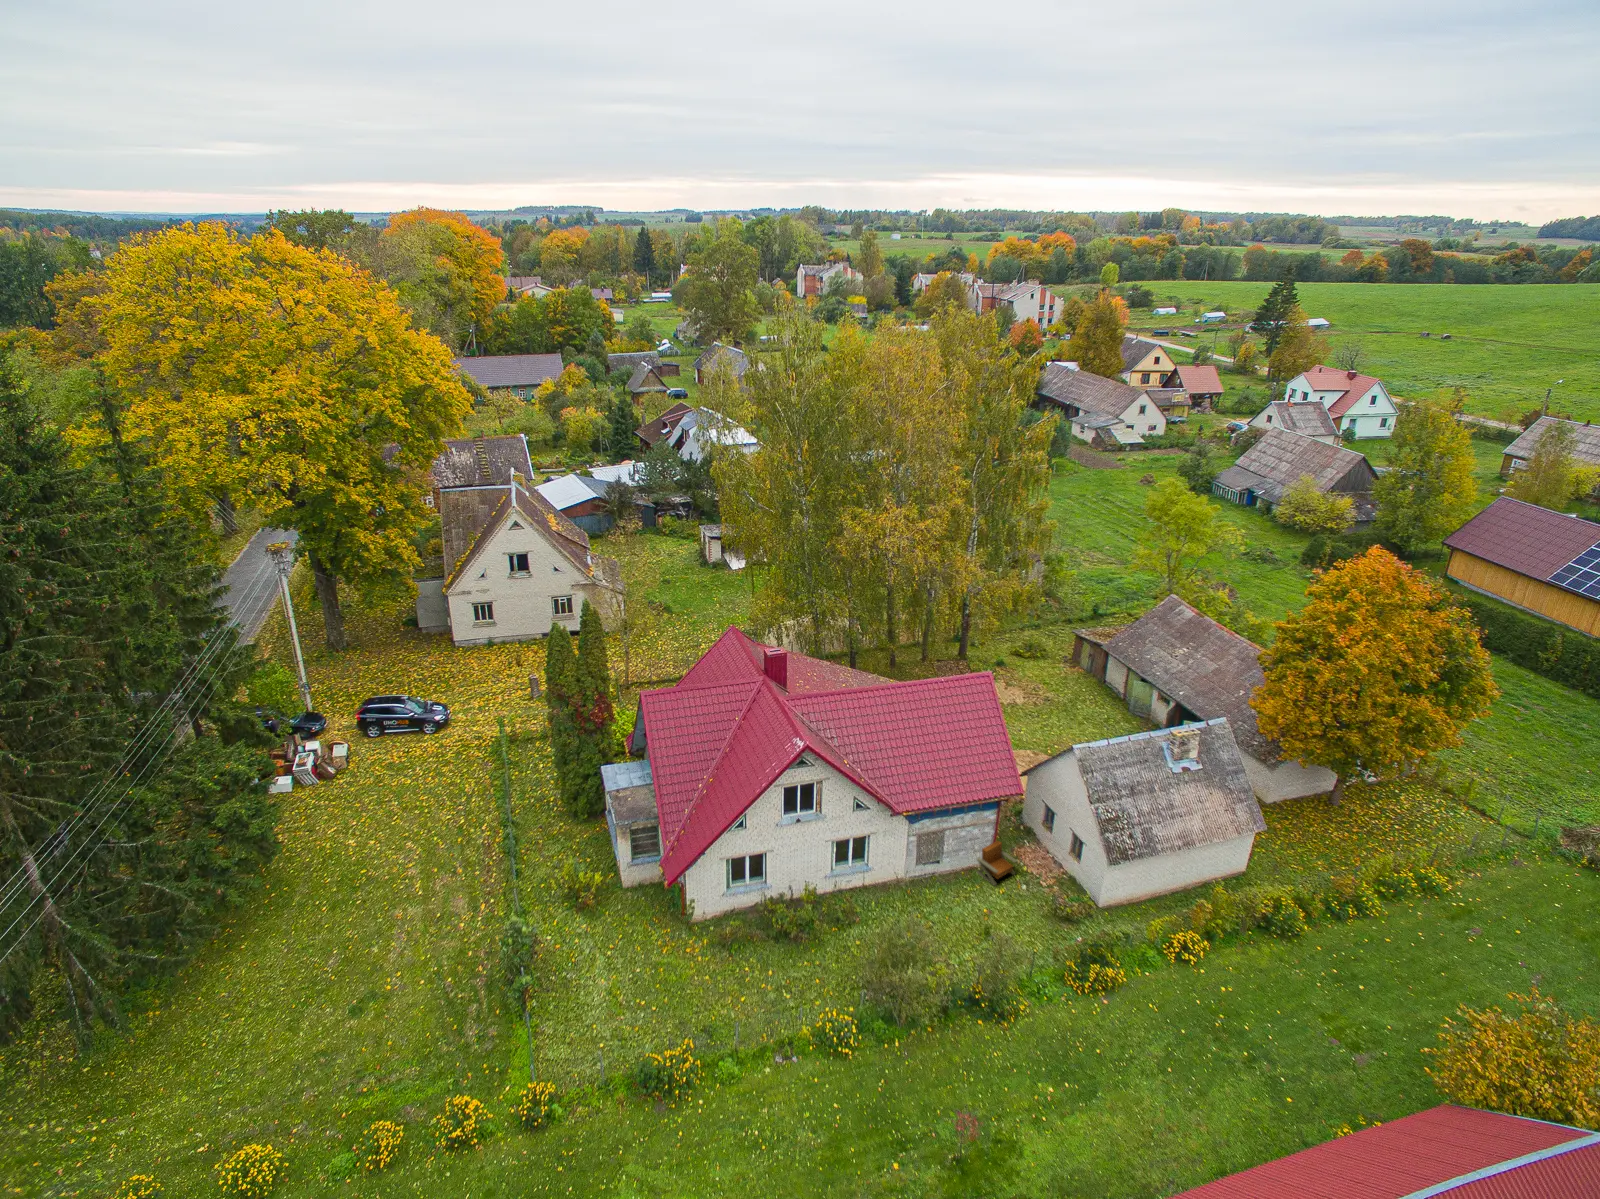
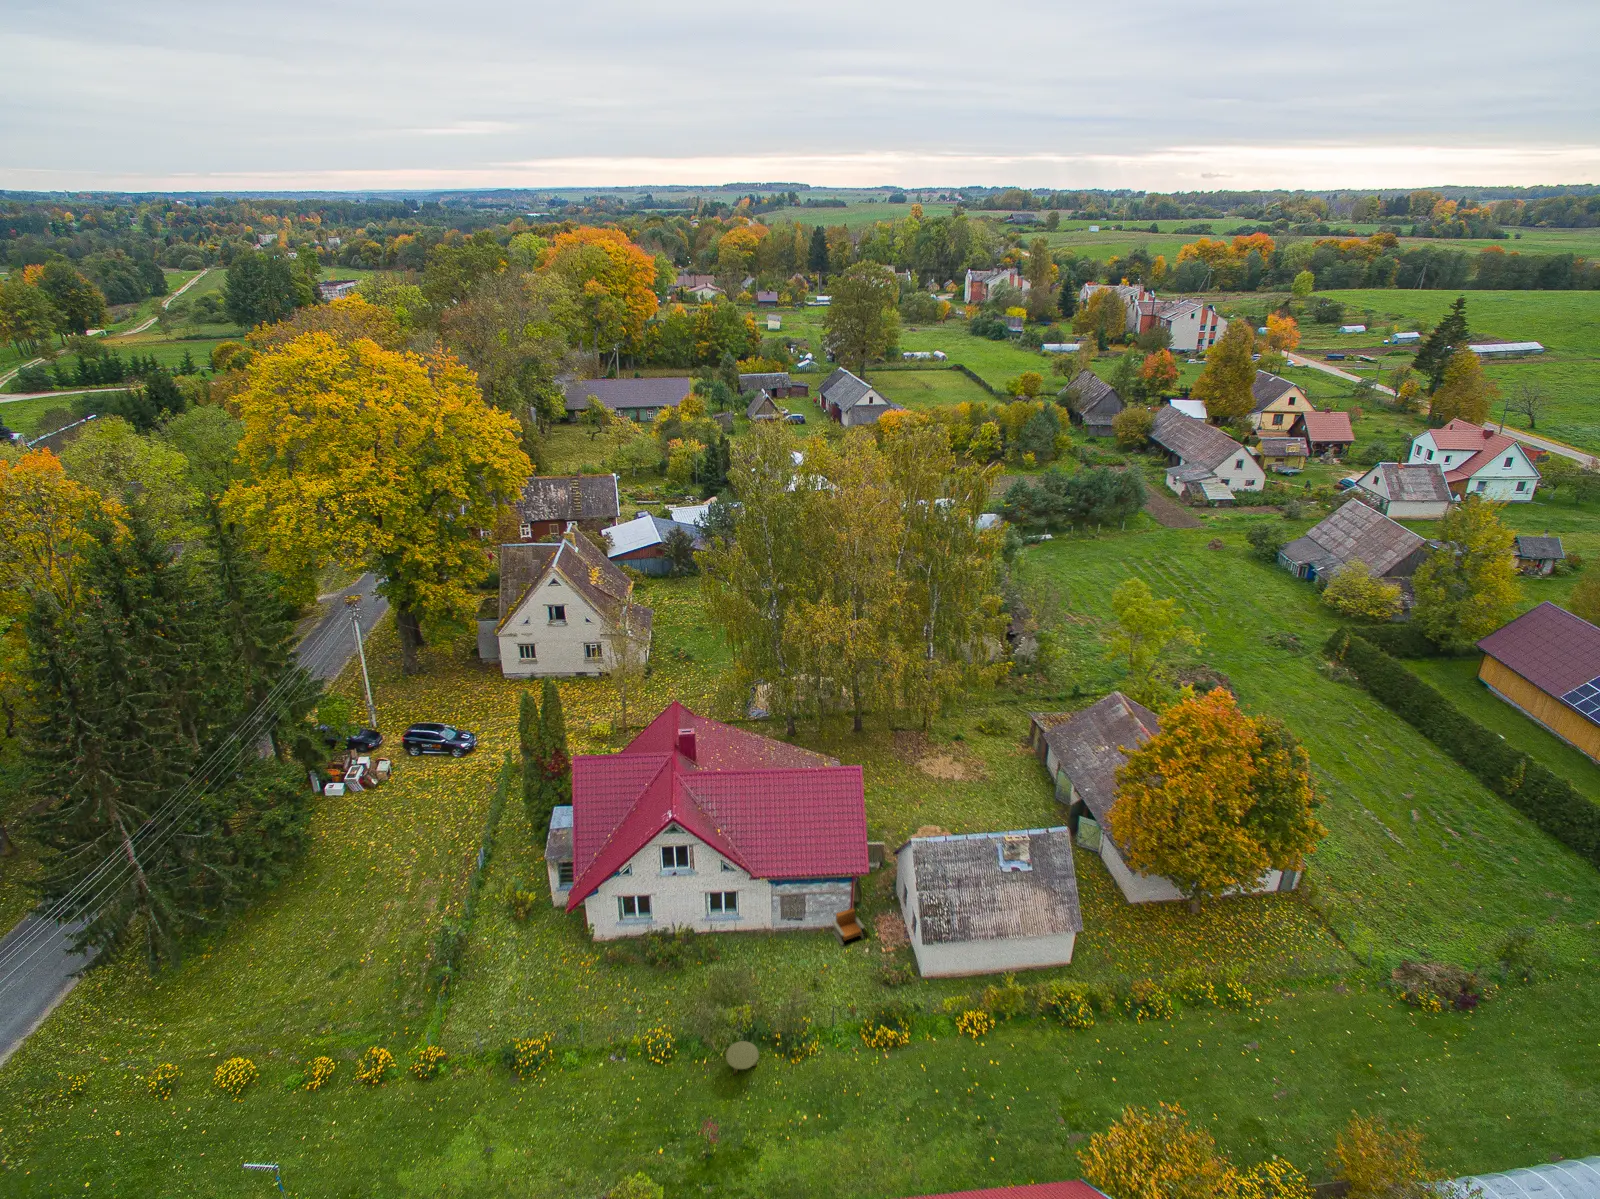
round table: none [929,1008,971,1052] -> present [726,1041,759,1075]

